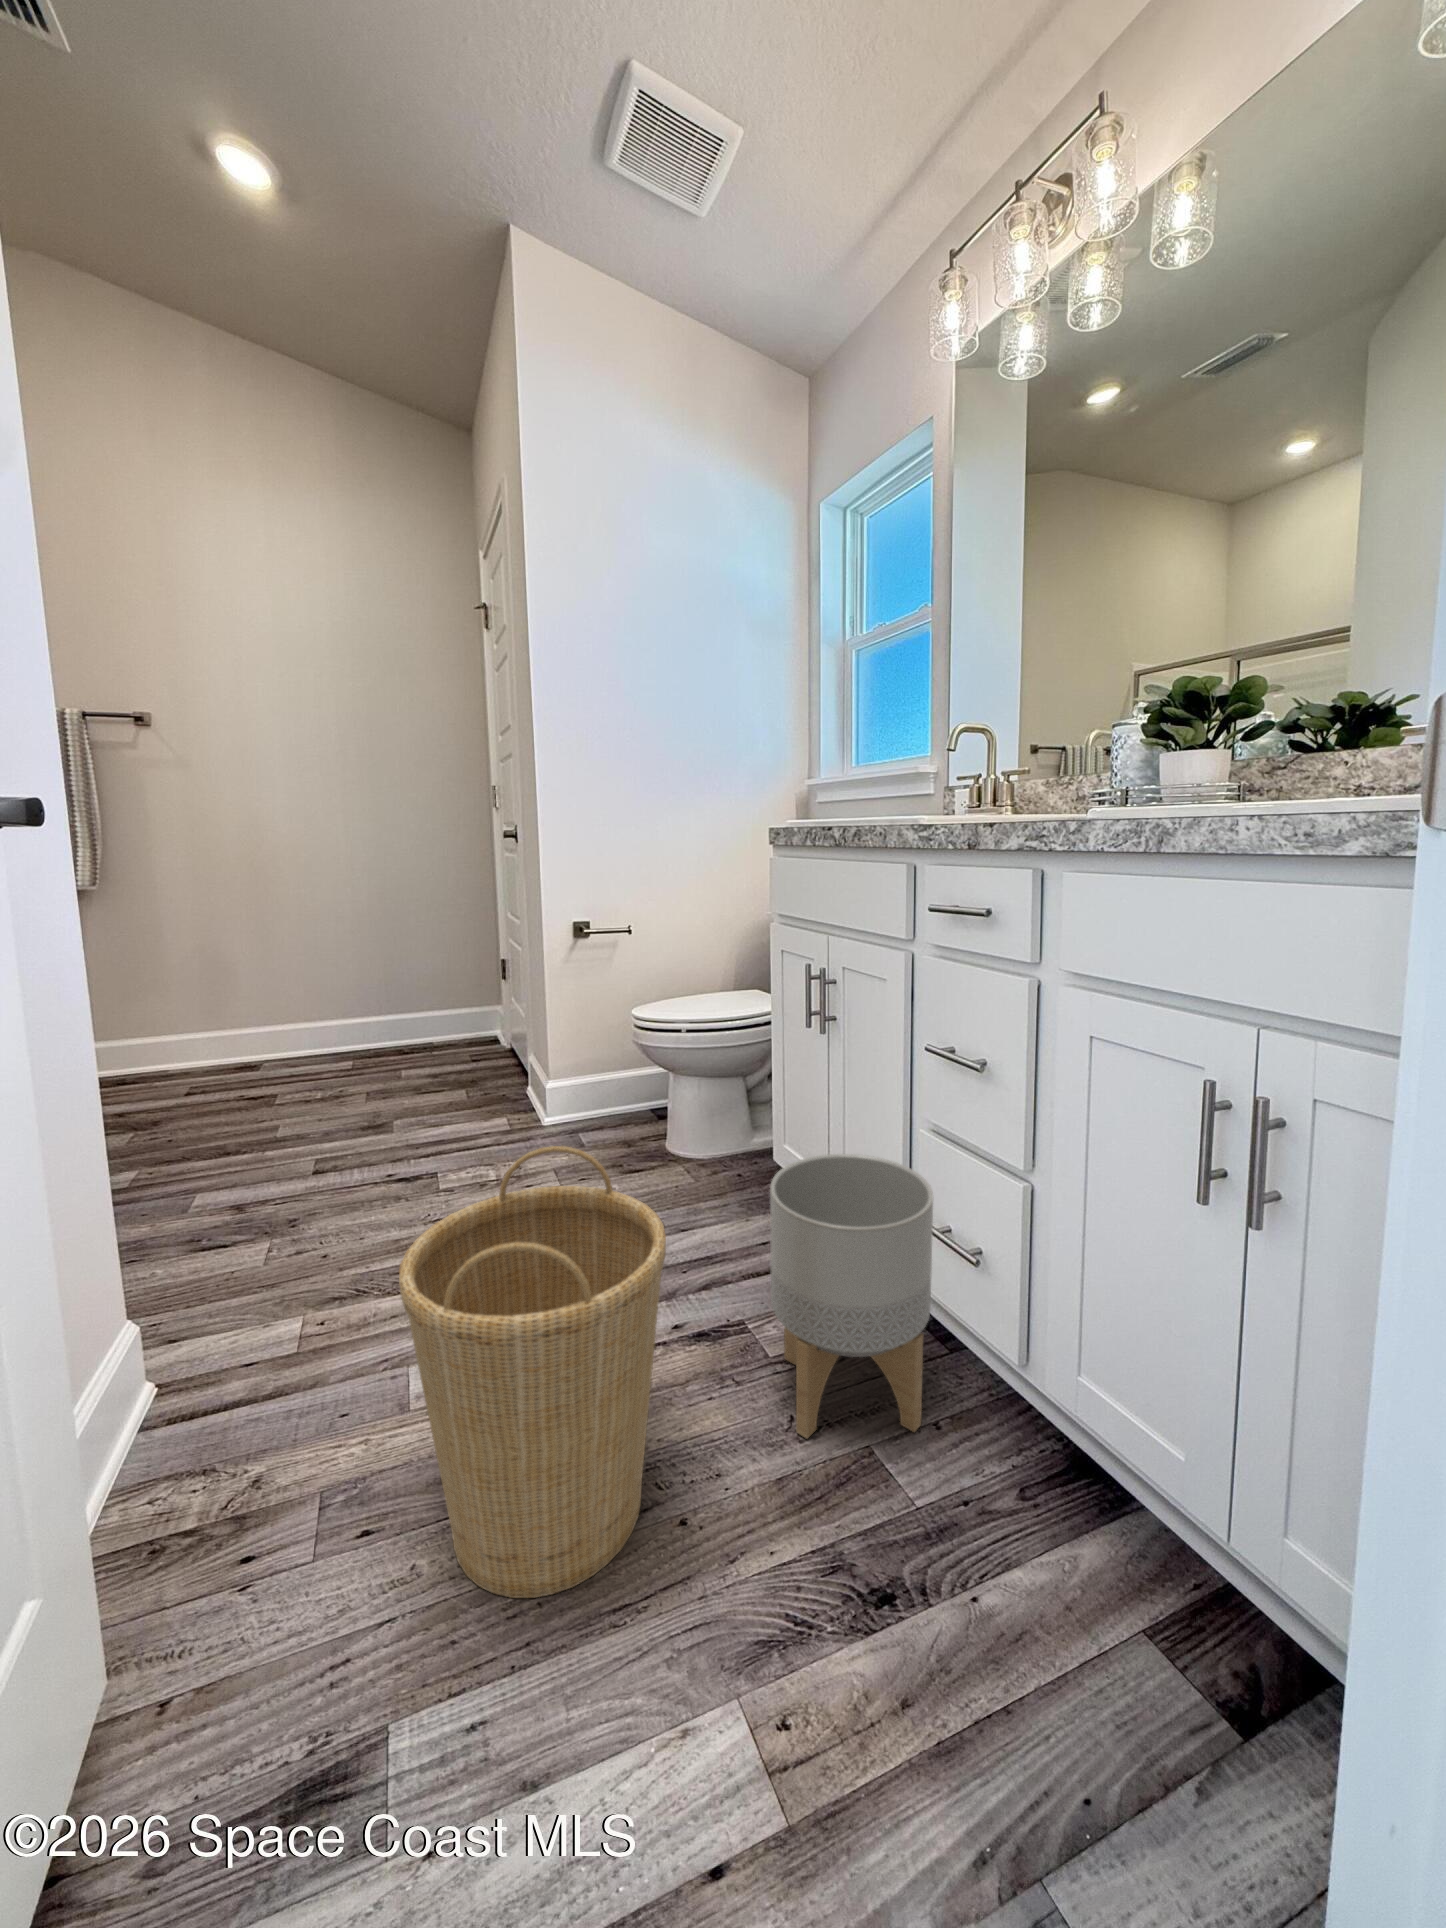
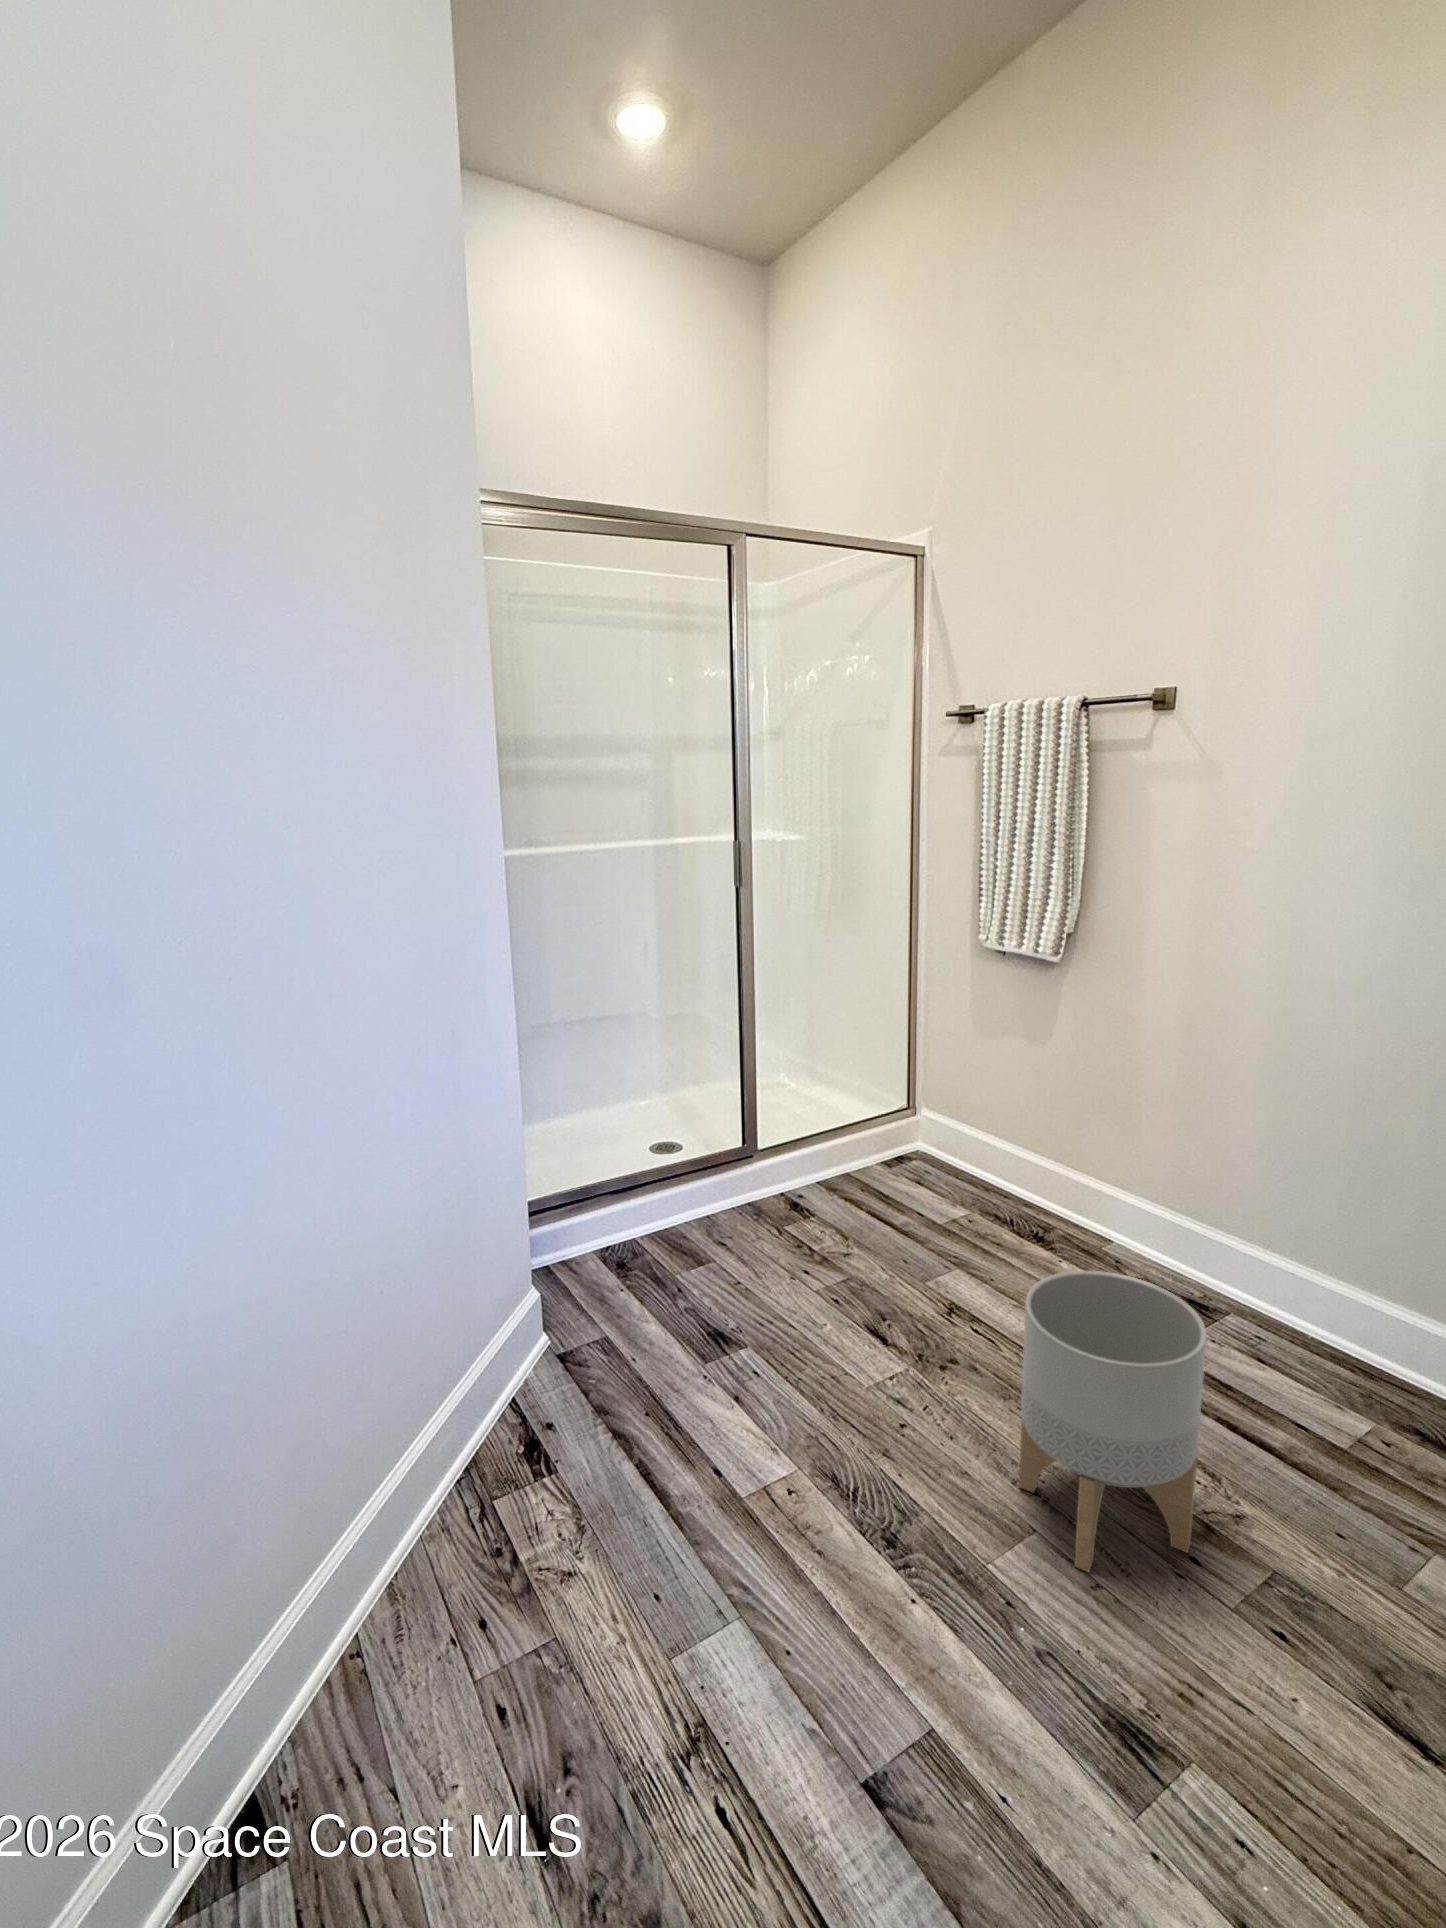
basket: present [399,1146,666,1598] -> none [800,1135,976,1404]

